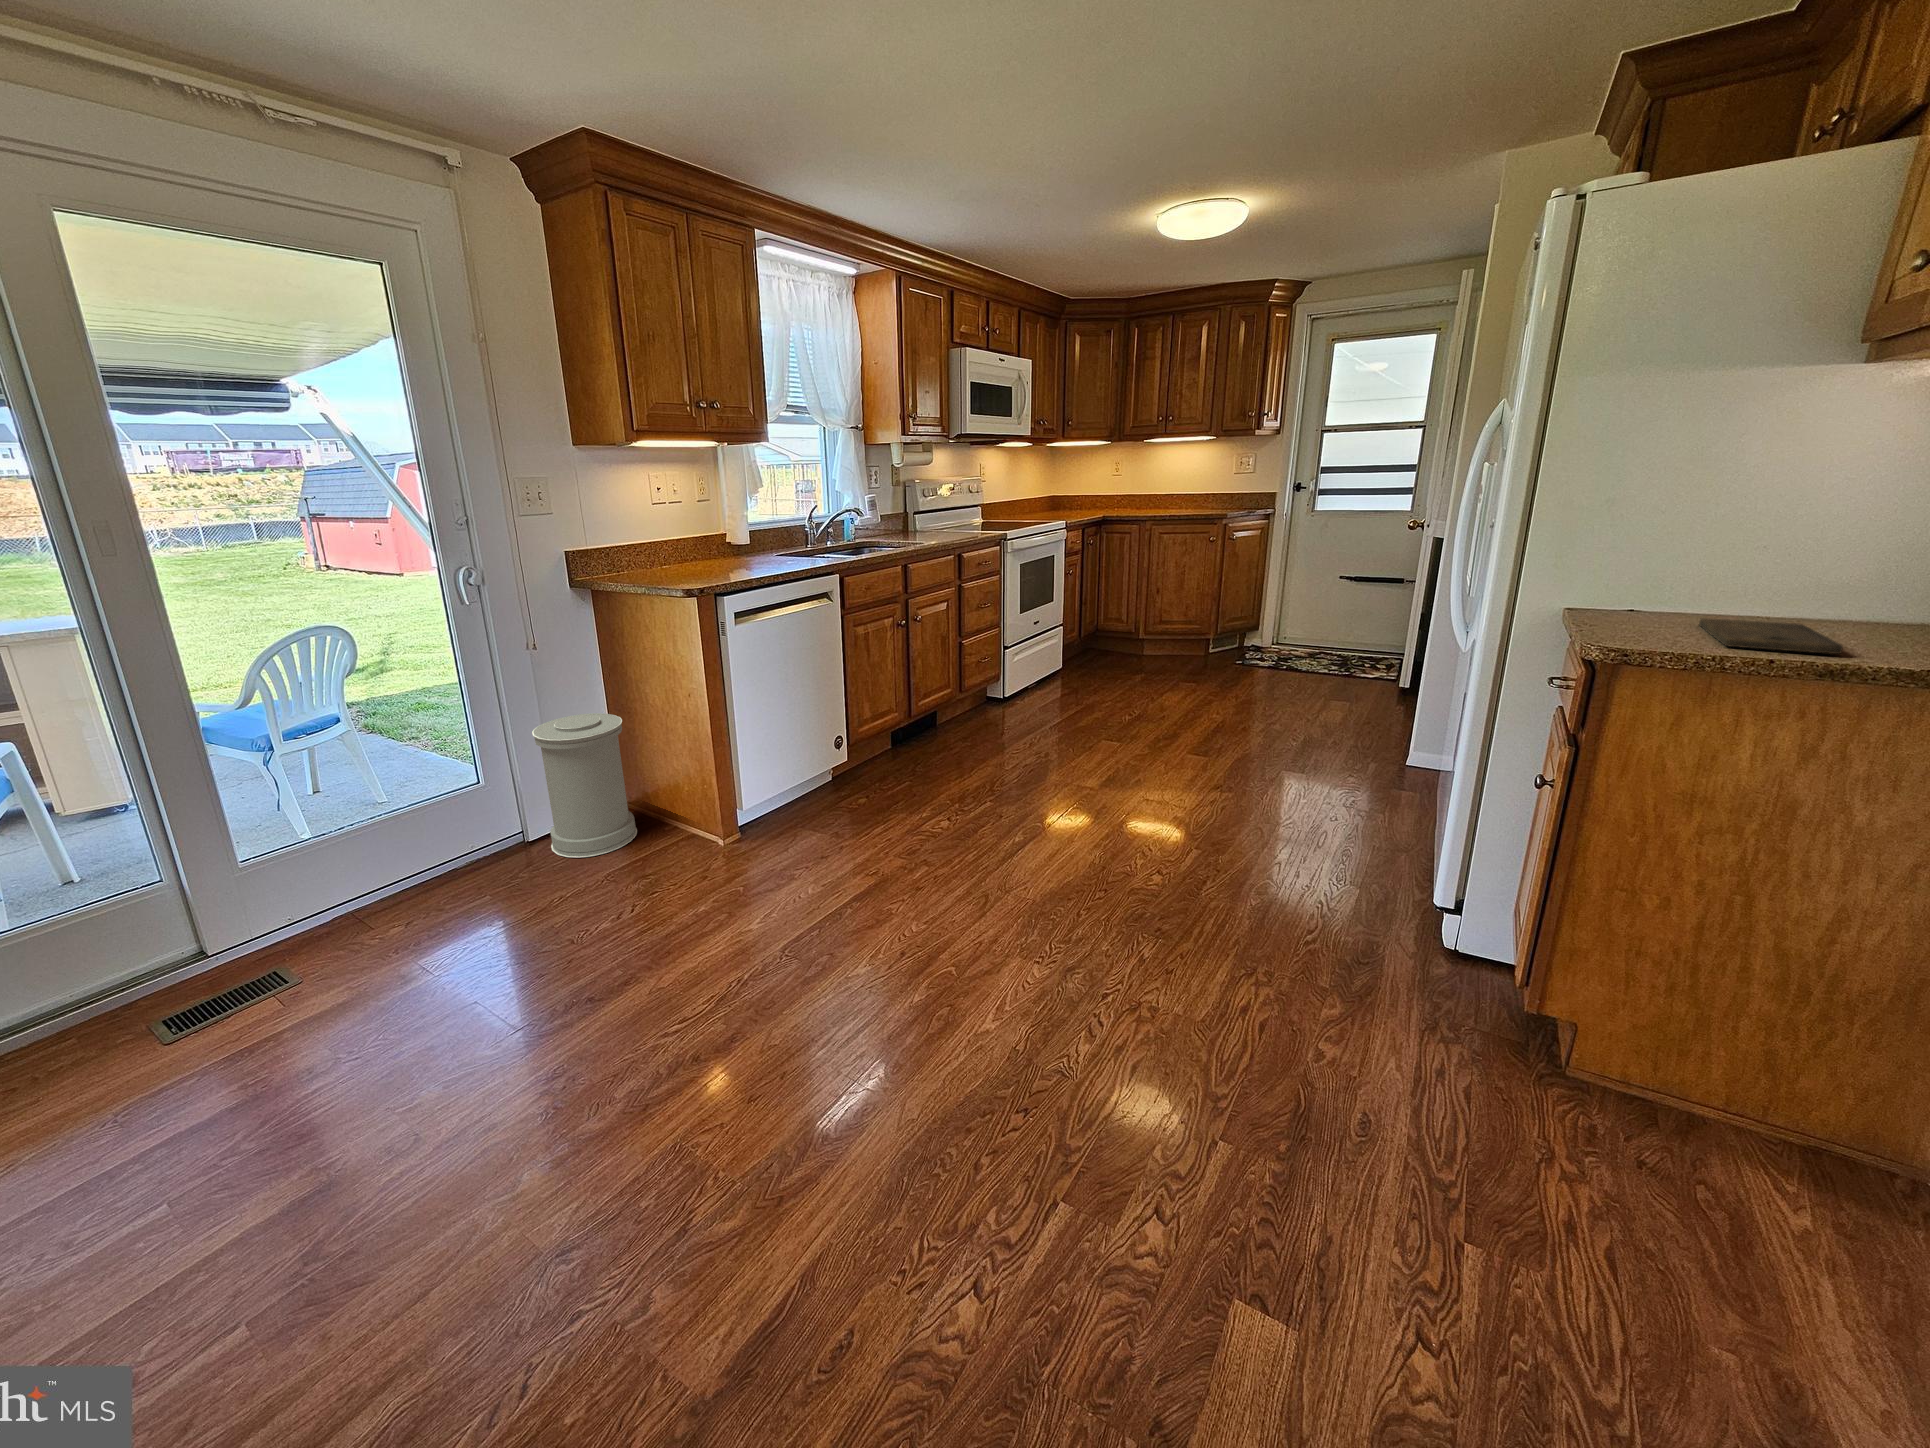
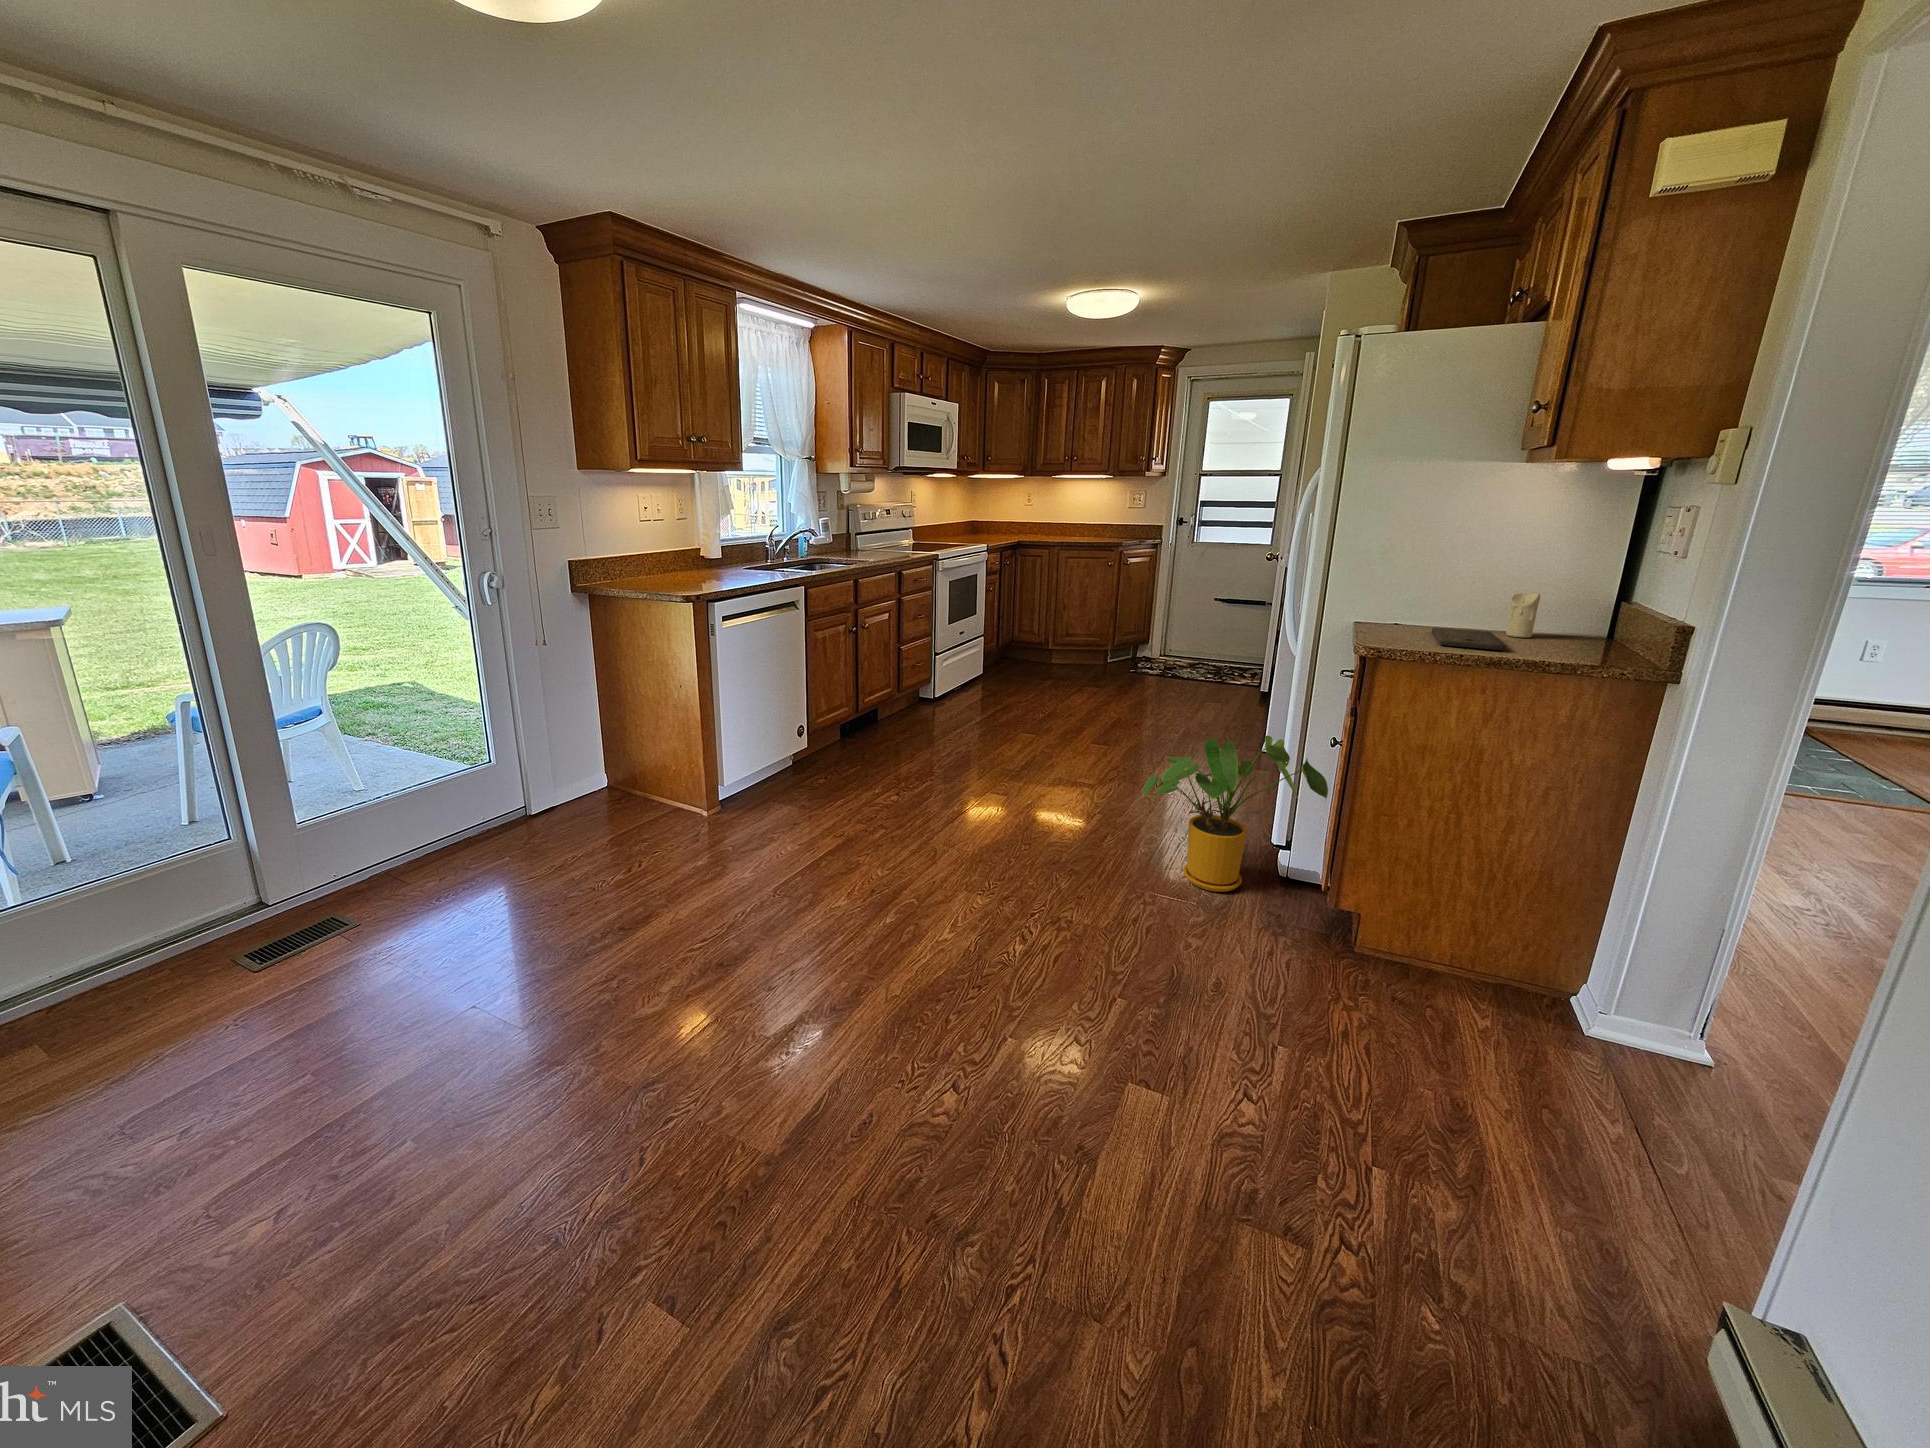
candle: none [1824,563,1890,632] -> present [1506,593,1540,637]
trash can: present [532,713,637,858] -> none [543,702,631,826]
house plant: none [1253,765,1525,975] -> present [1143,736,1328,892]

